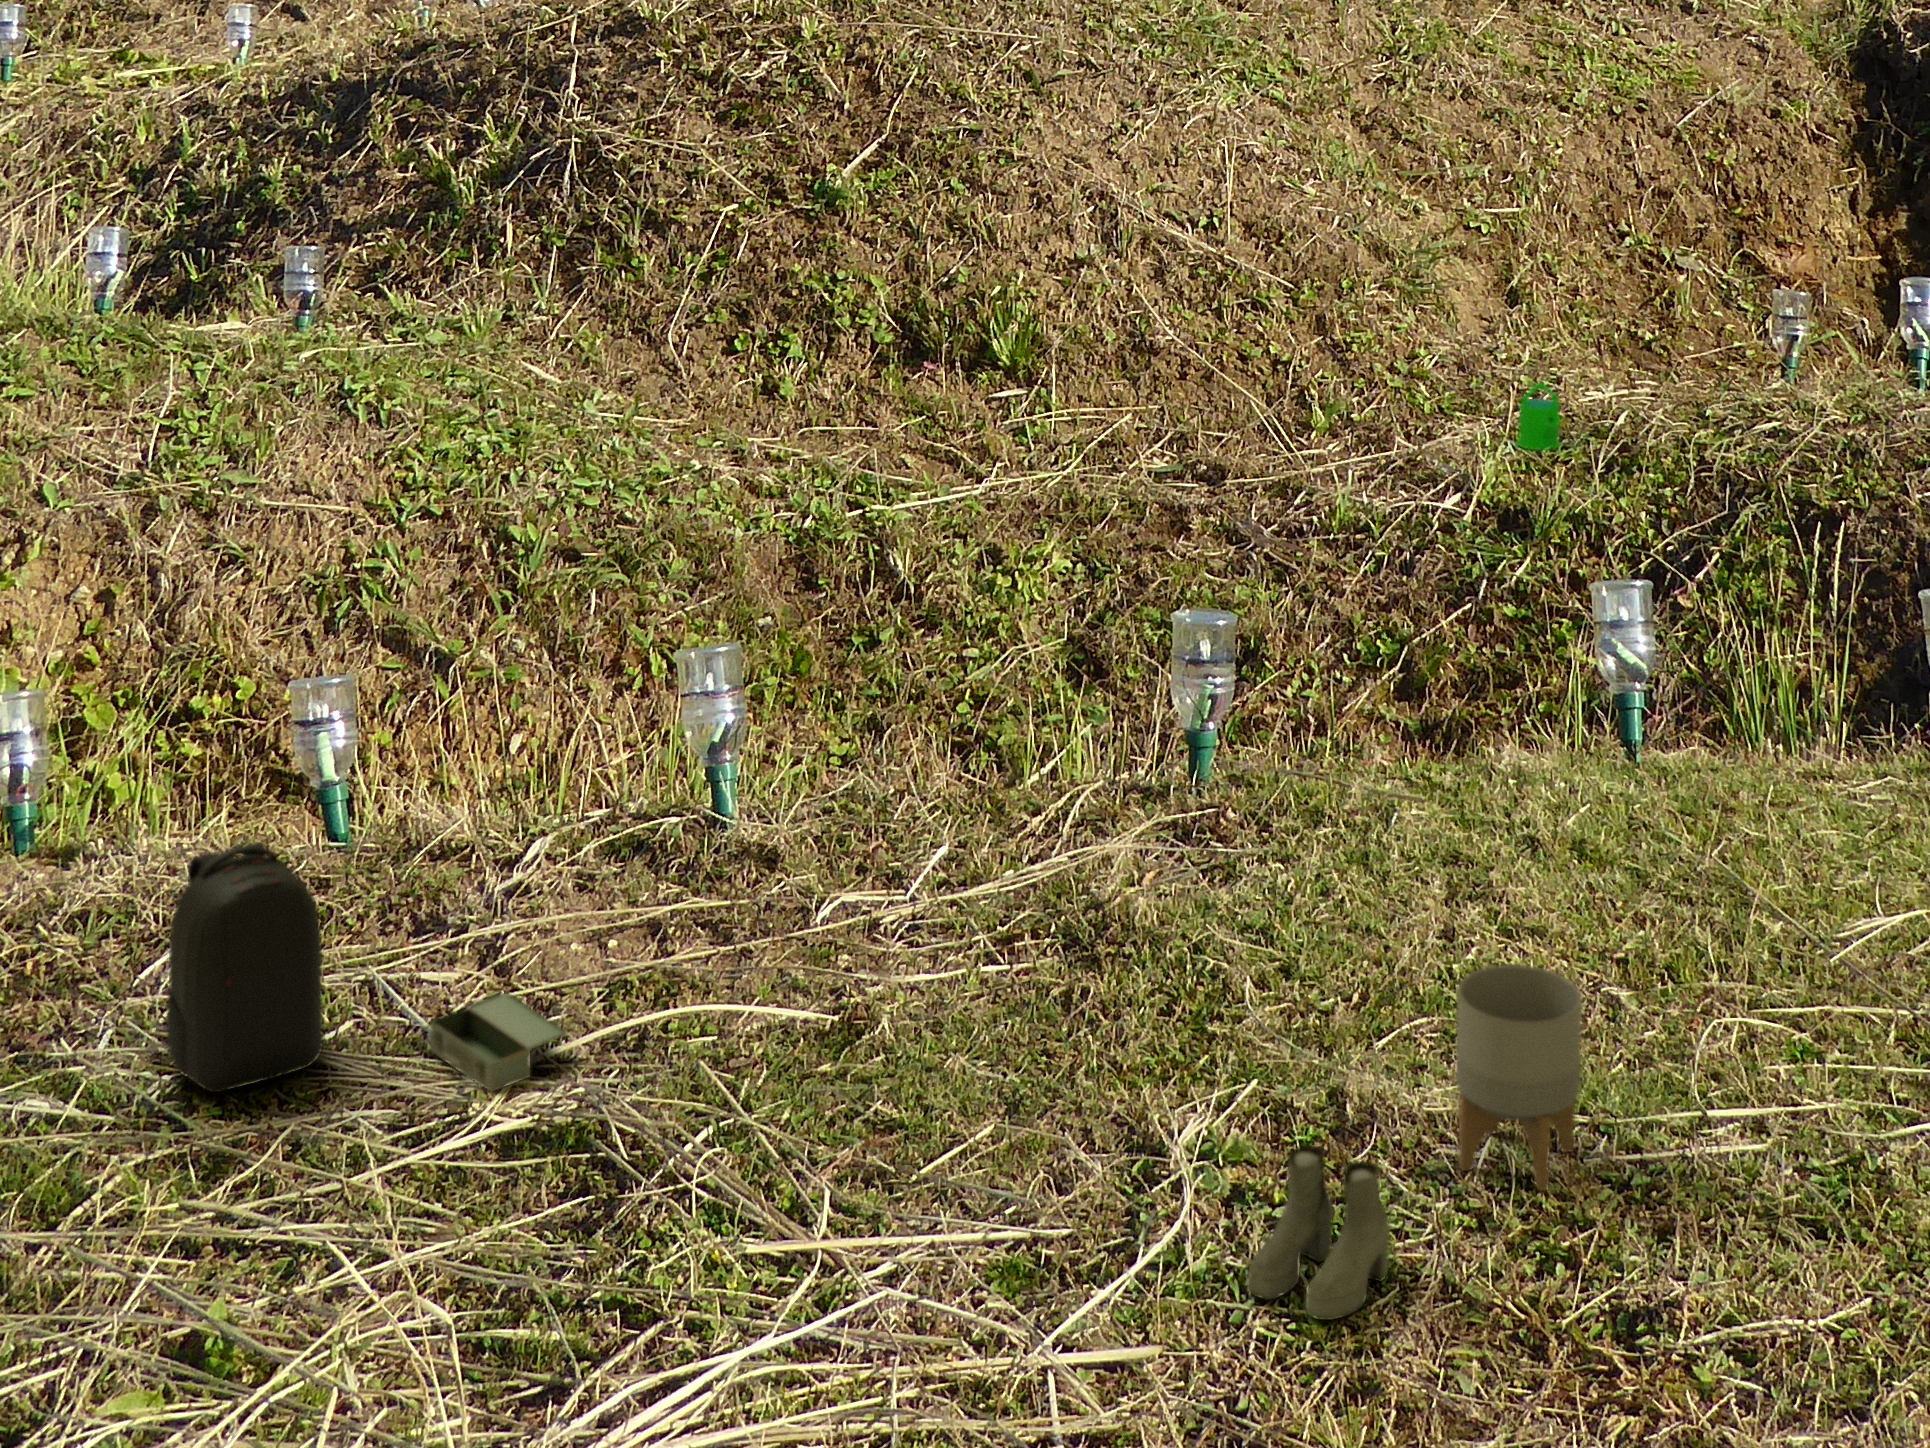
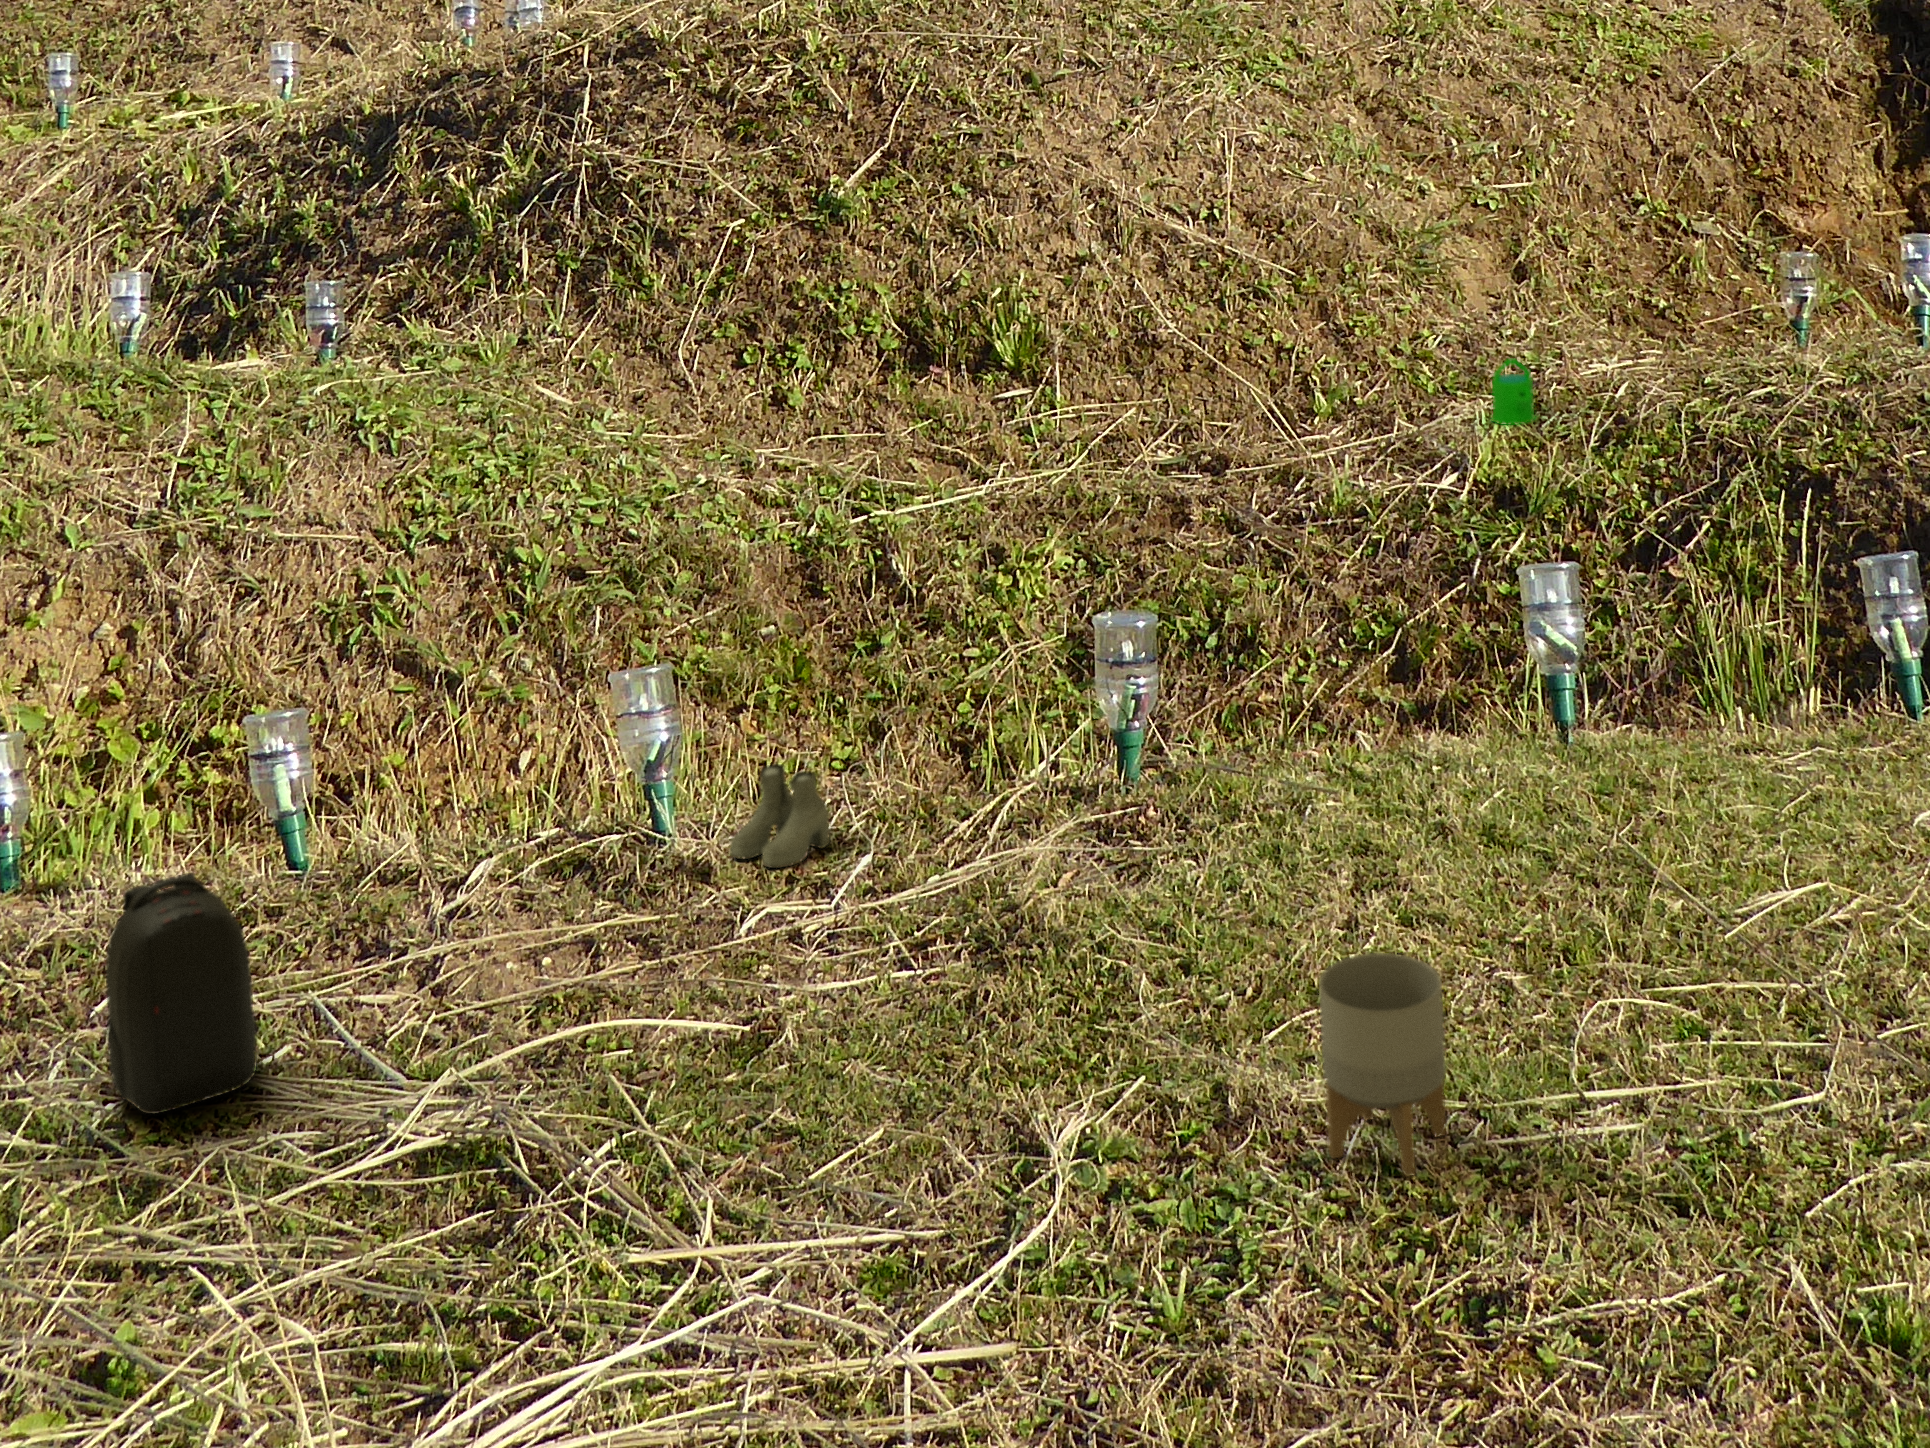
toolbox: present [430,993,566,1092] -> none [358,1007,486,1108]
boots: present [1247,1145,1390,1320] -> present [730,764,830,868]

